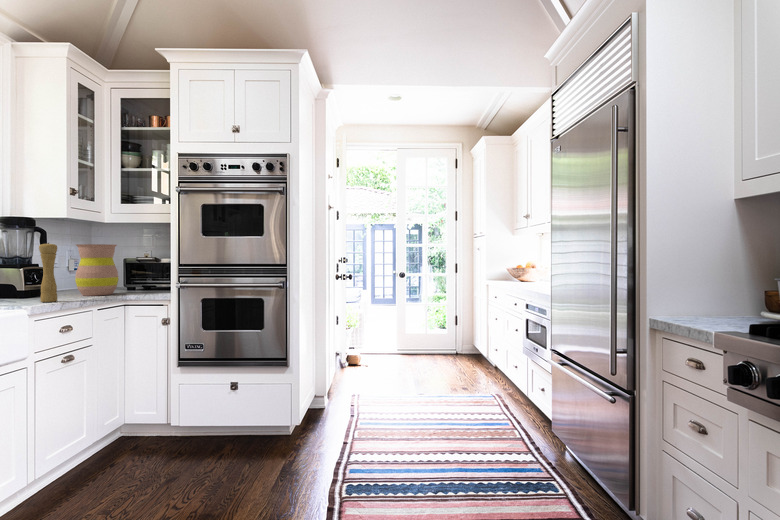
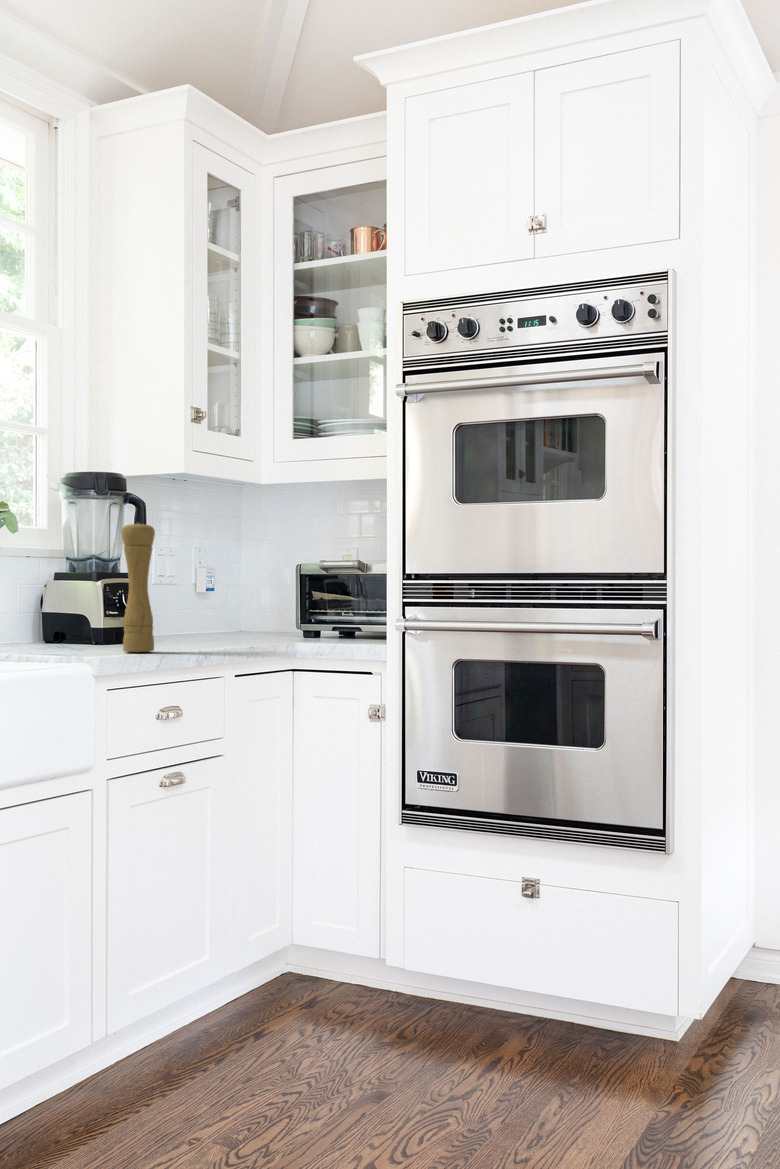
vase: present [75,244,118,296] -> none [197,528,280,643]

